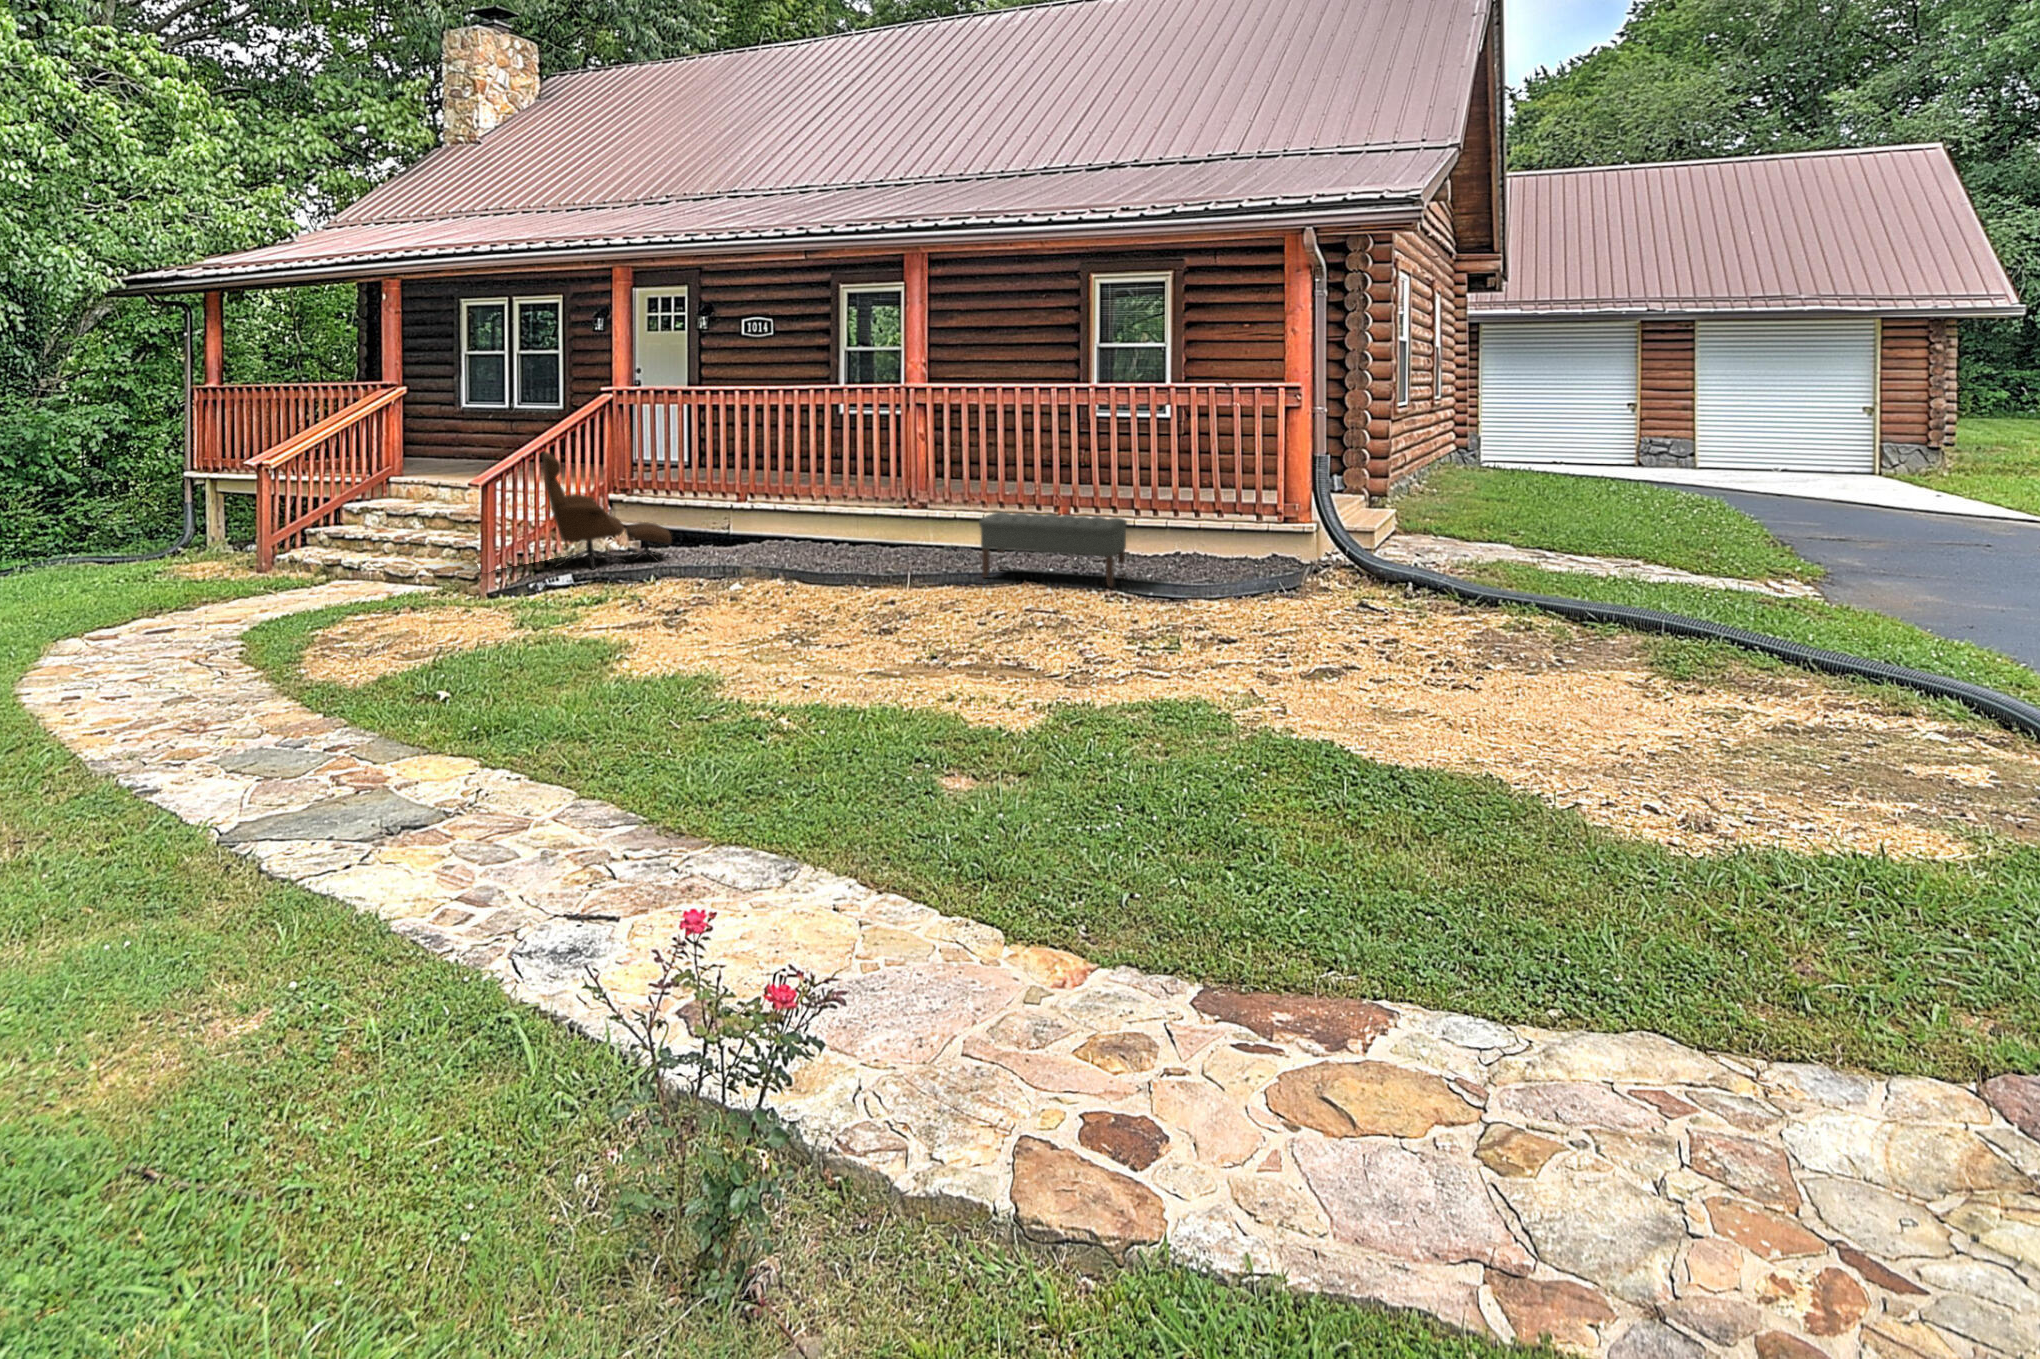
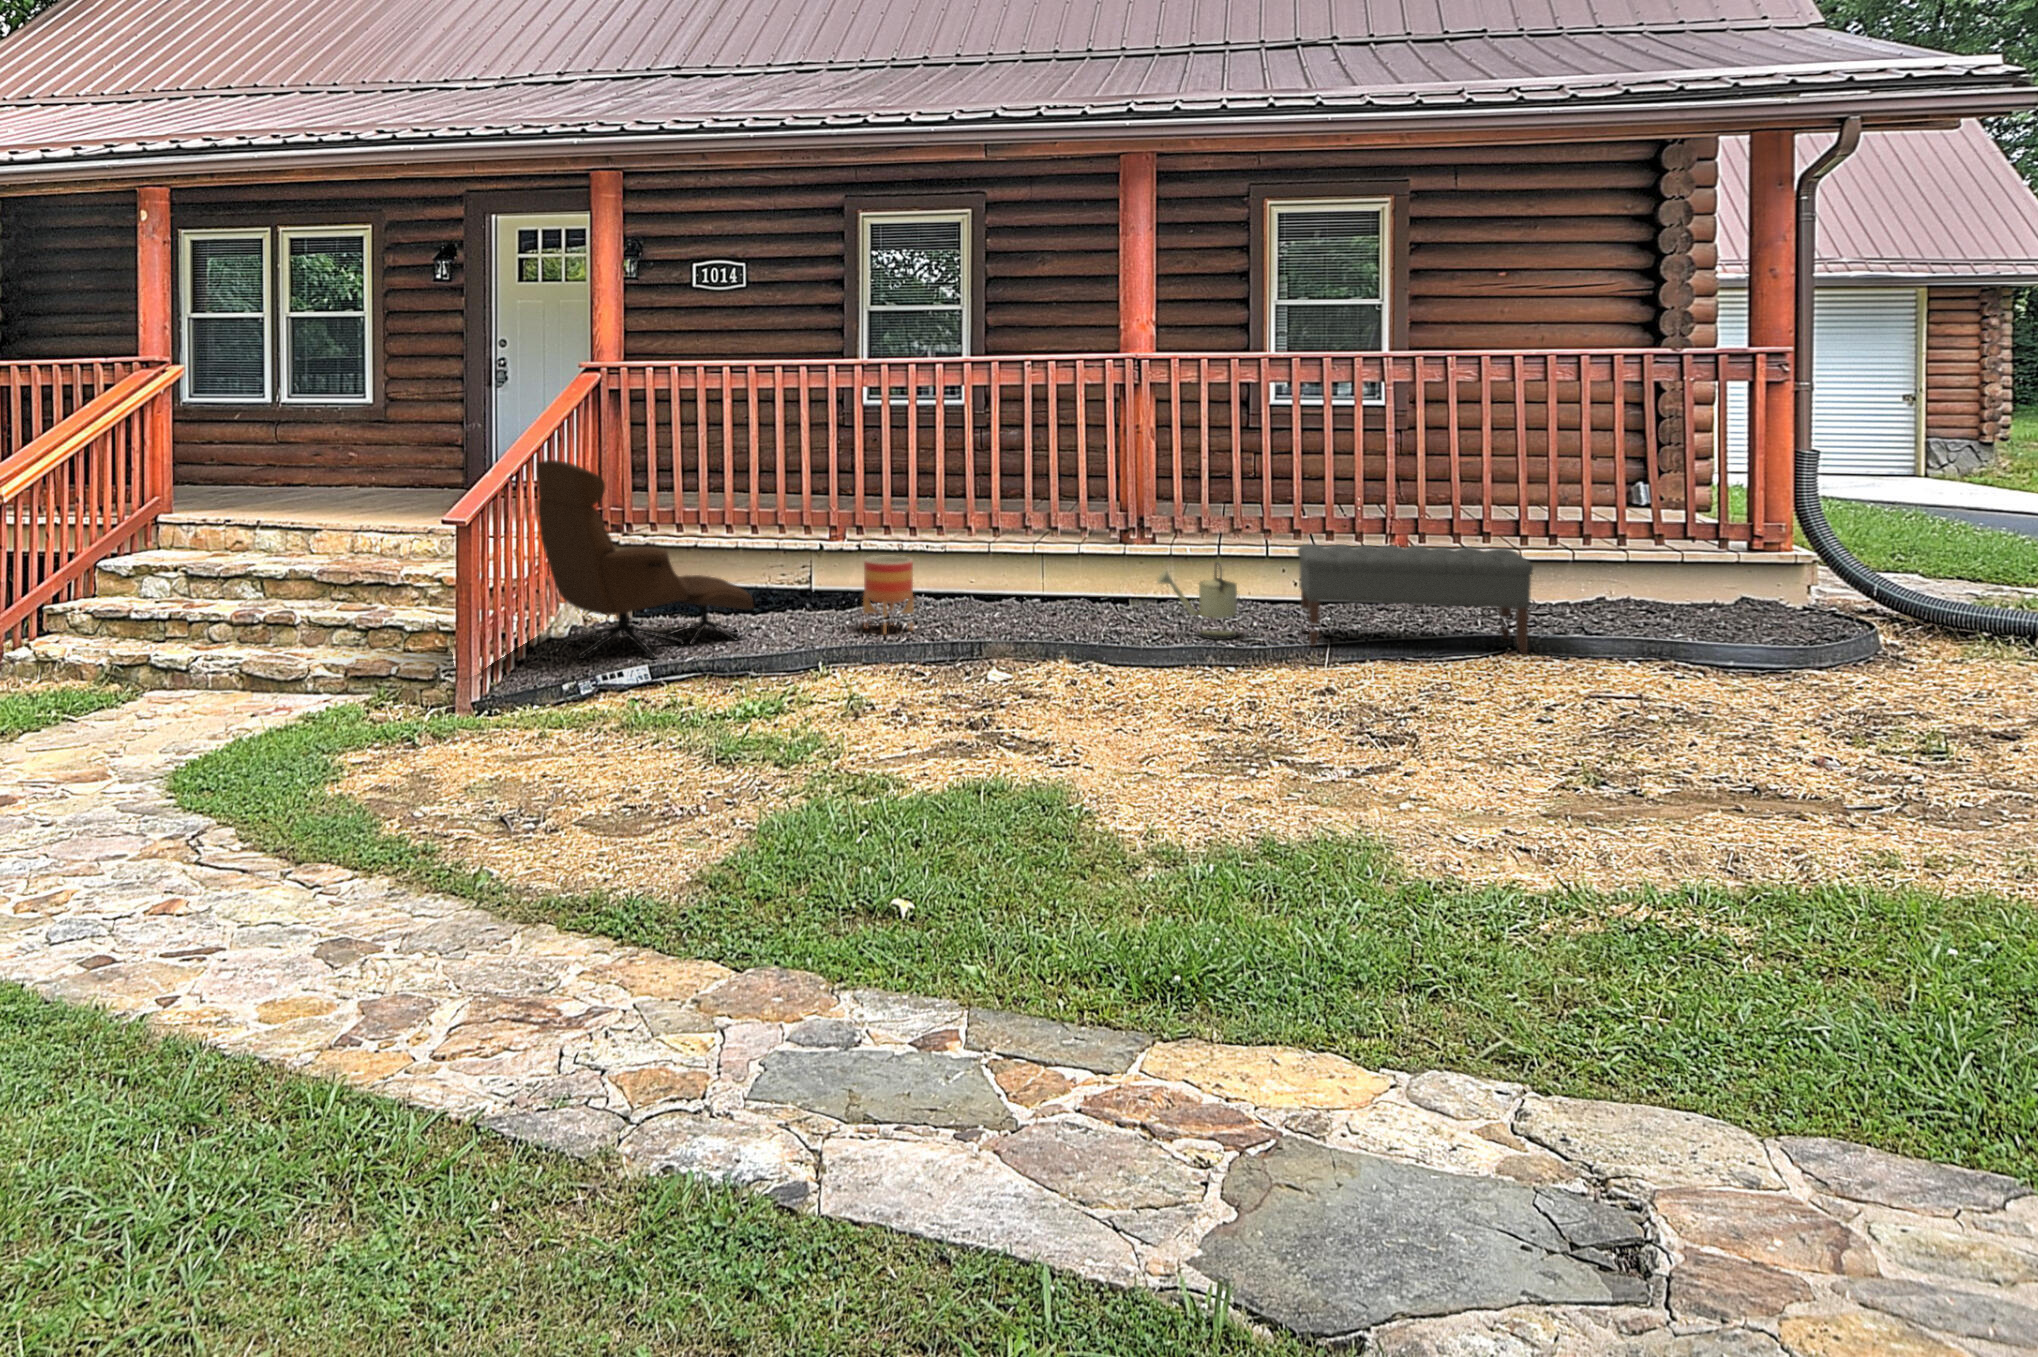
planter: none [740,514,770,562] -> present [863,556,914,634]
watering can: none [904,522,958,572] -> present [1157,562,1243,640]

